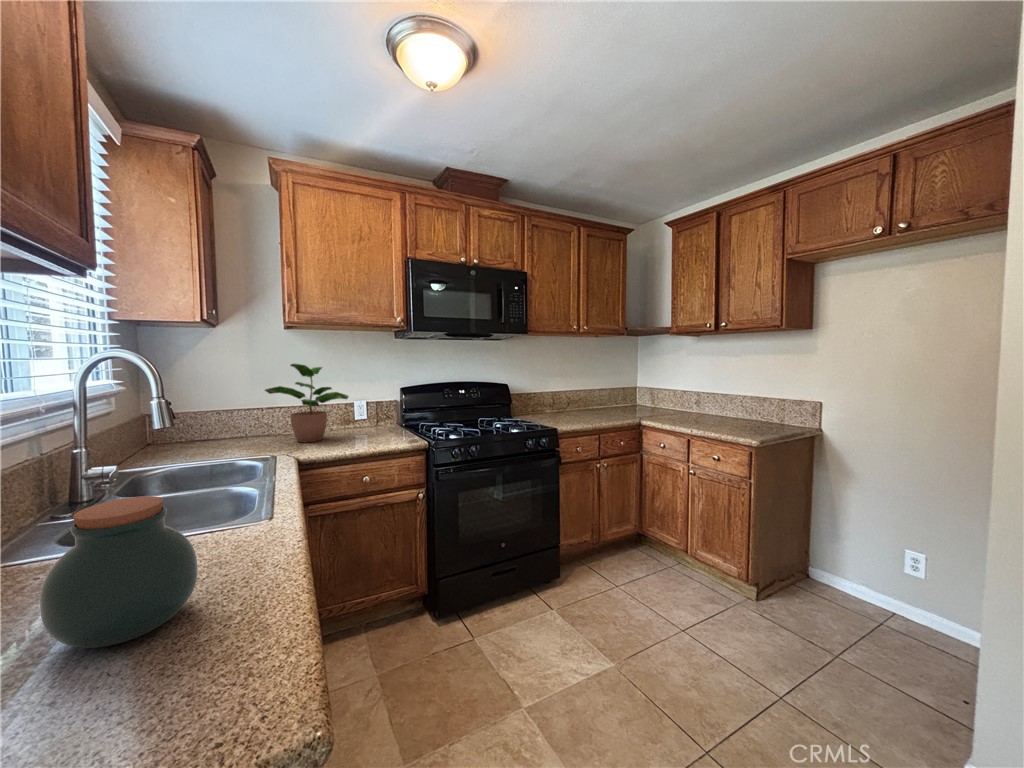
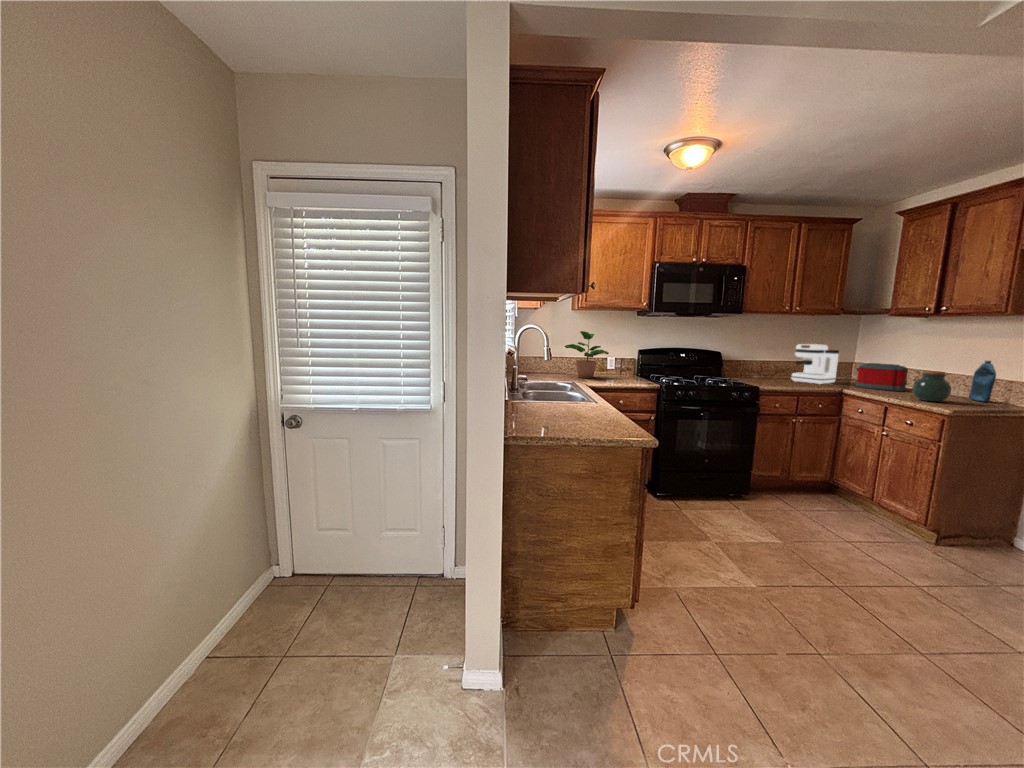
coffee maker: none [587,369,630,416] -> present [791,344,839,384]
bottle: none [750,379,772,424] -> present [969,361,996,402]
toaster: none [647,387,695,418] -> present [855,363,908,391]
jar: present [40,496,198,648] -> present [912,371,951,402]

